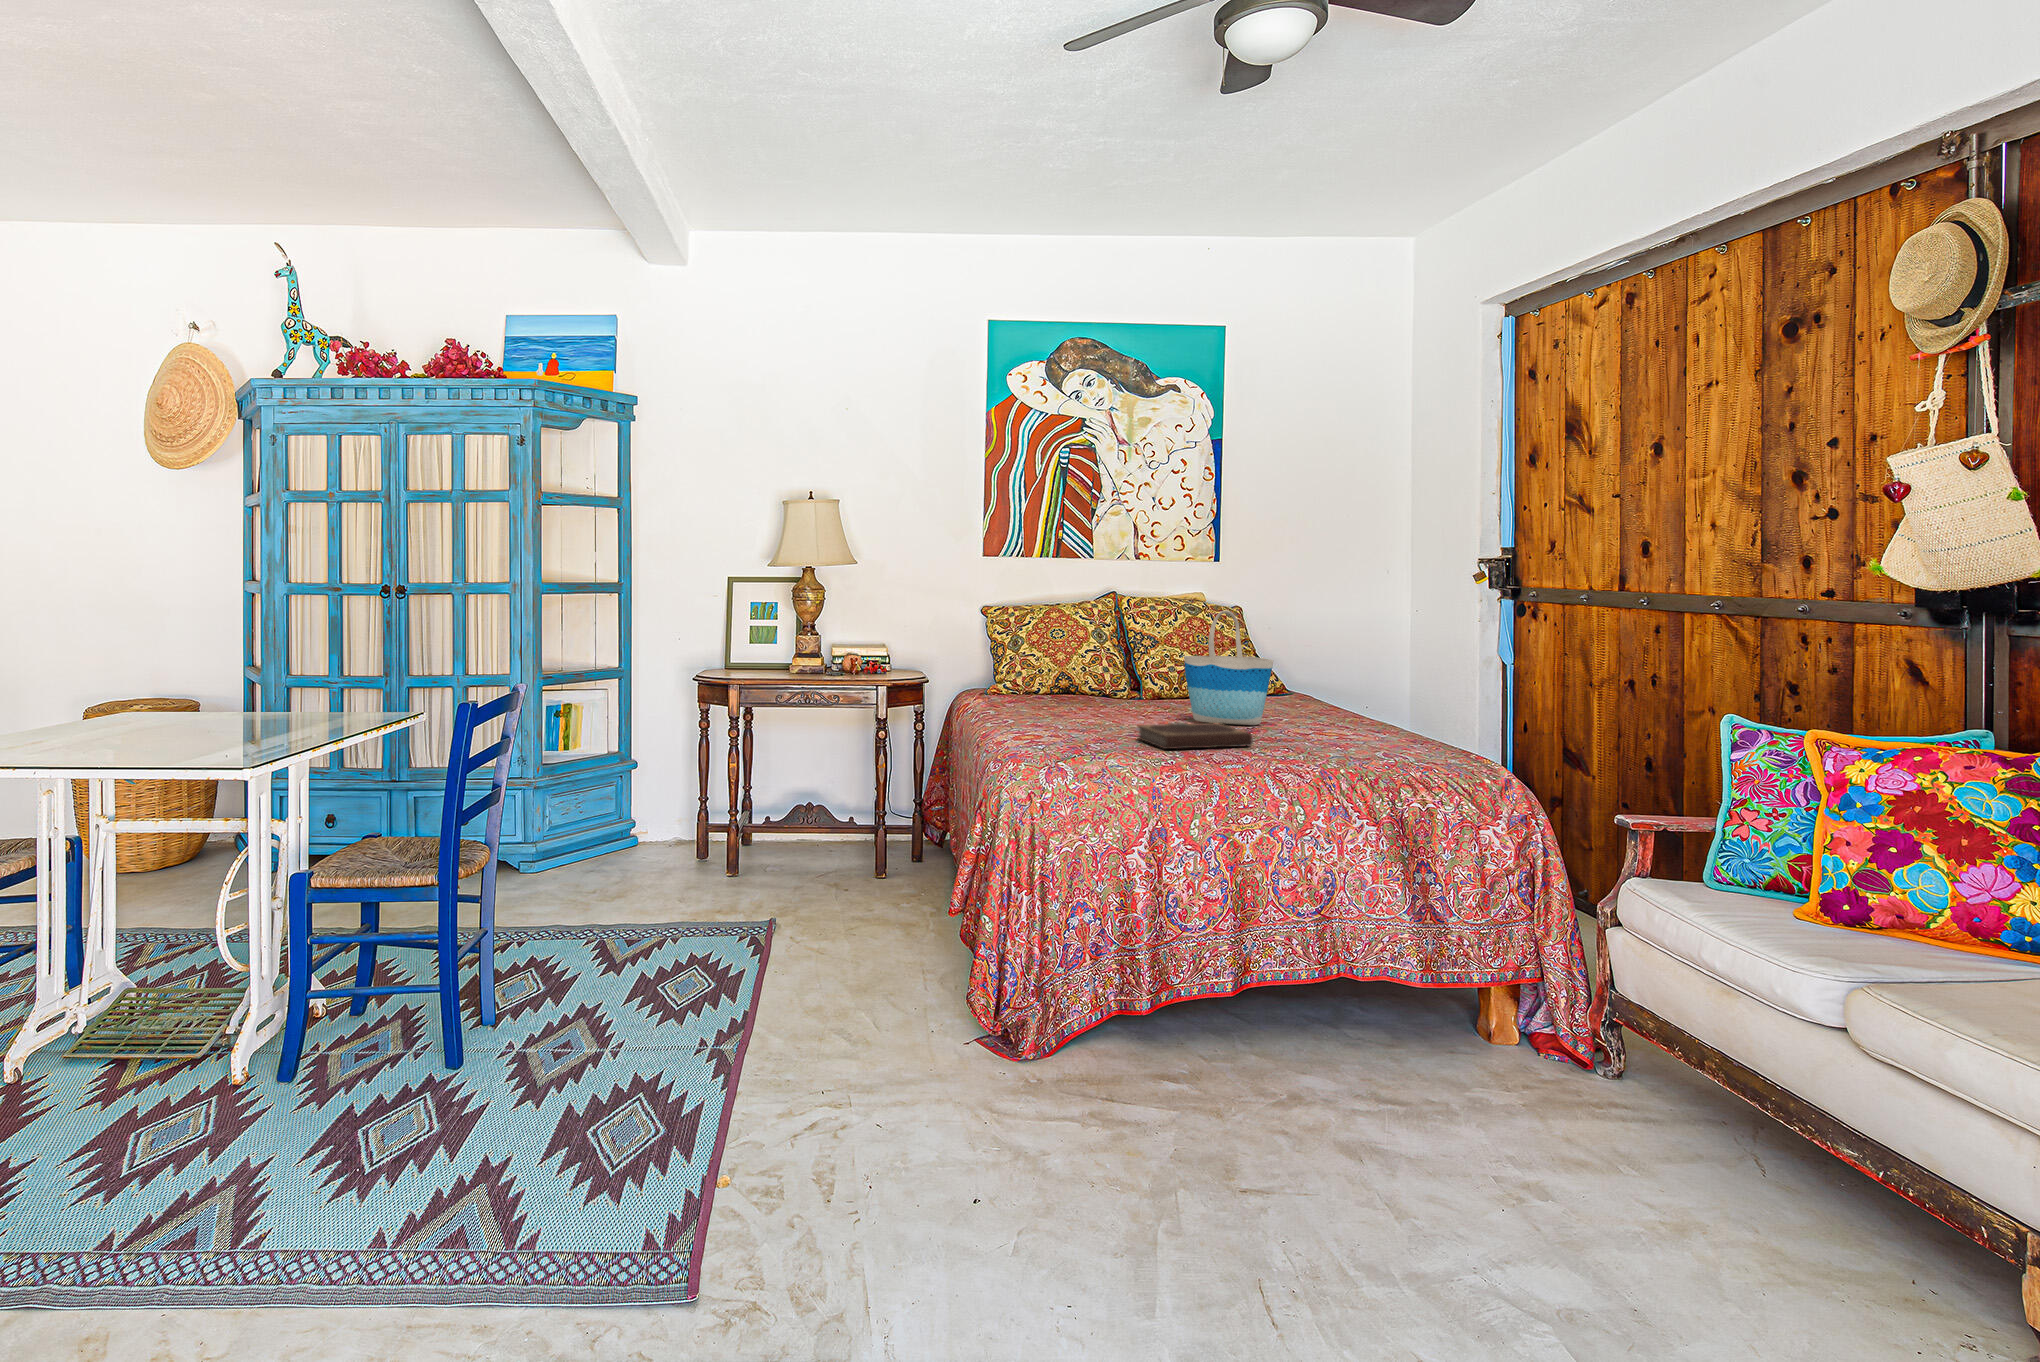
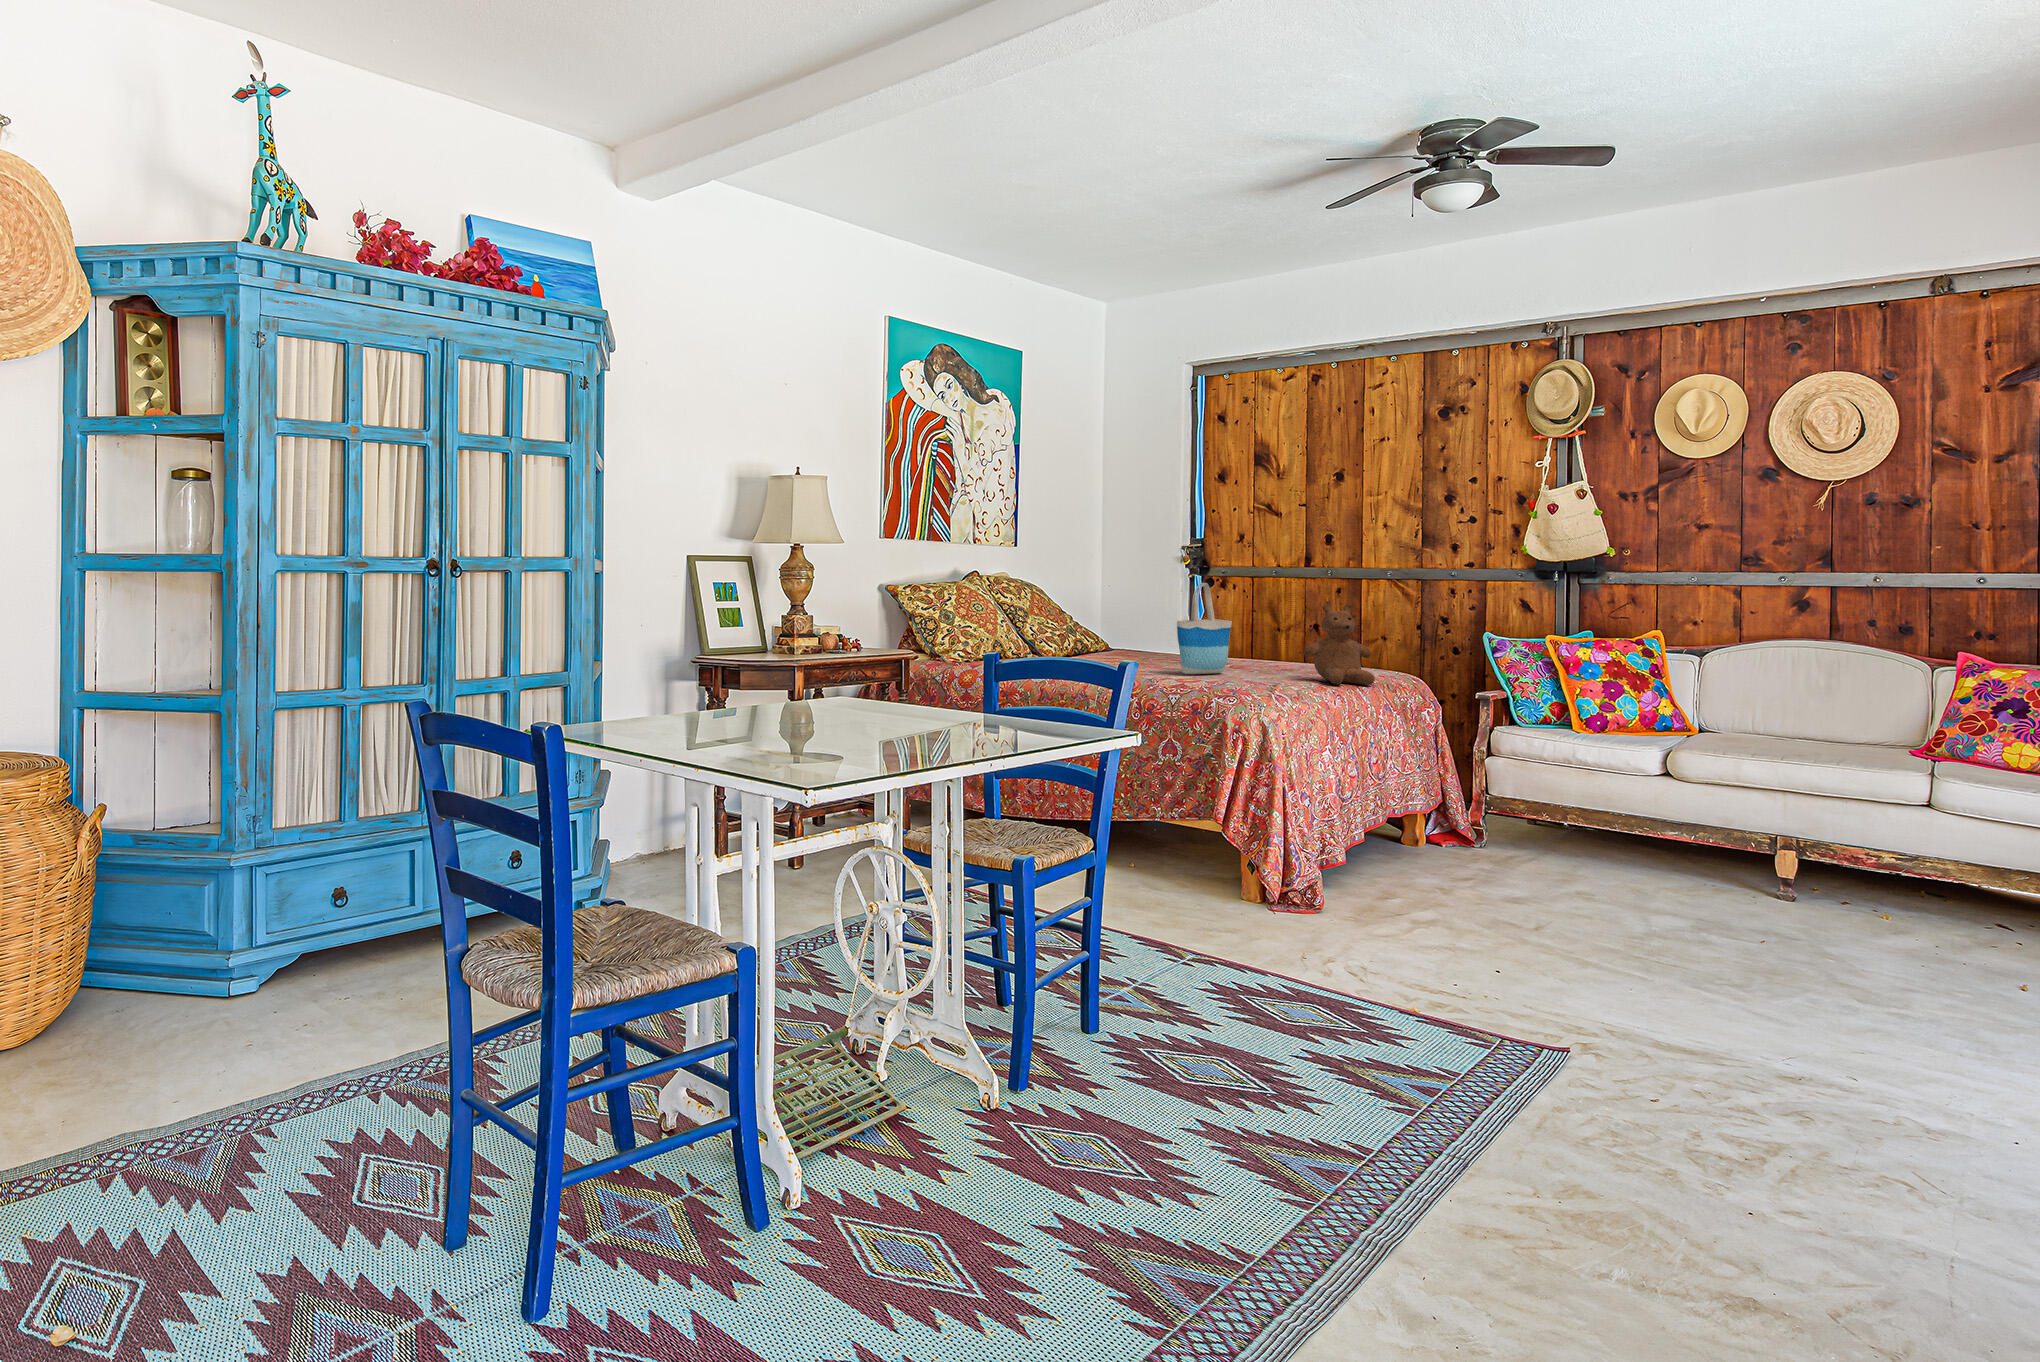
teddy bear: none [1303,642,1397,756] -> present [1304,604,1375,685]
notebook: present [1138,723,1252,749] -> none [1230,672,1301,694]

